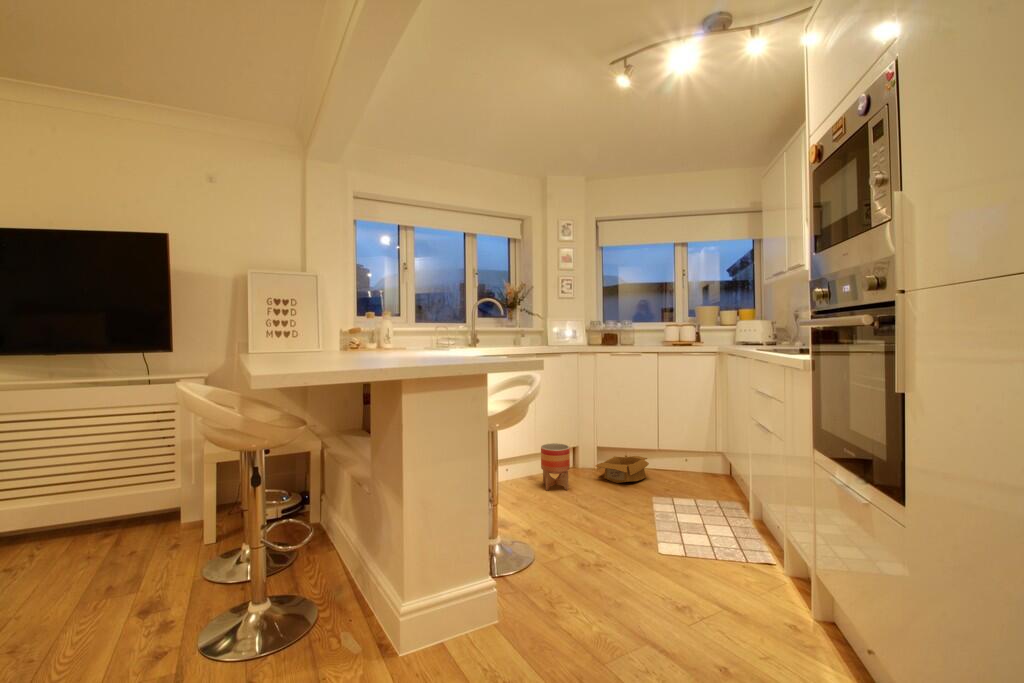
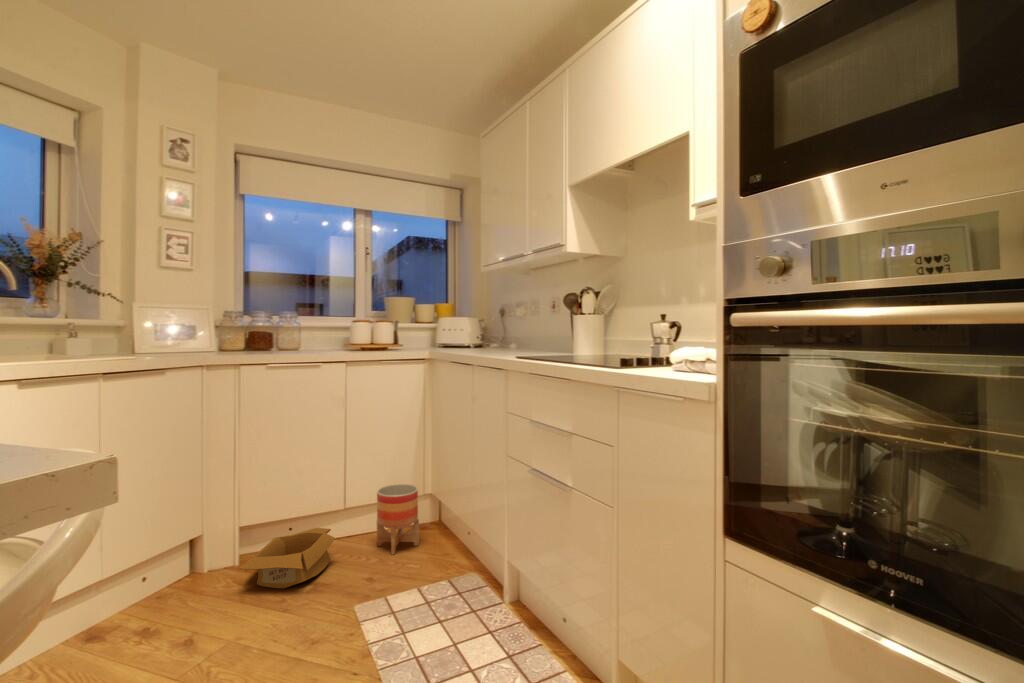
planter: present [541,443,570,491] -> present [377,484,419,555]

